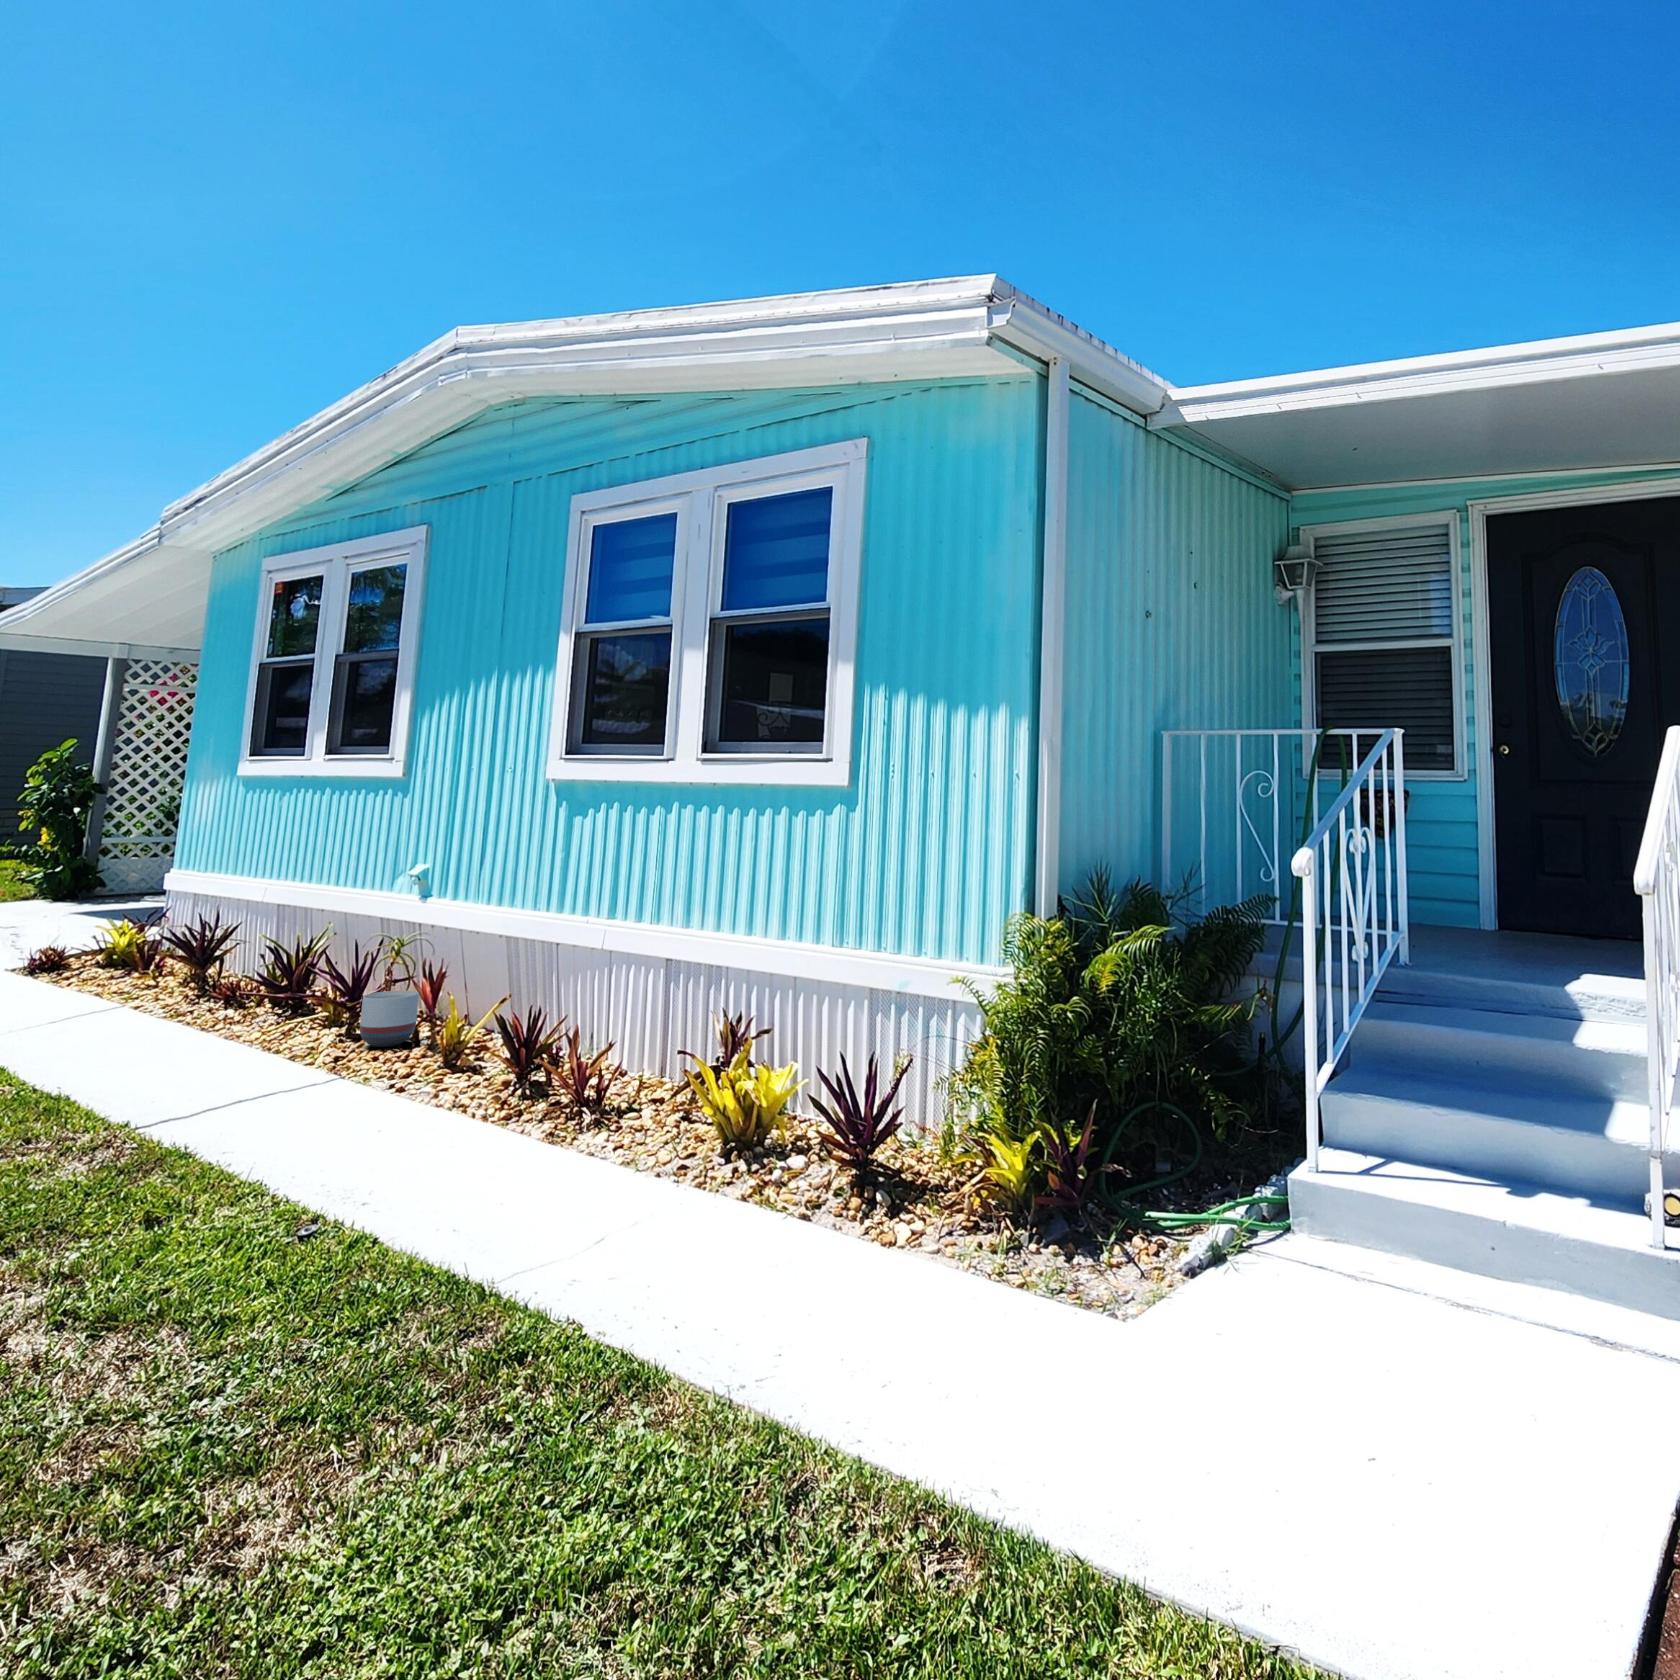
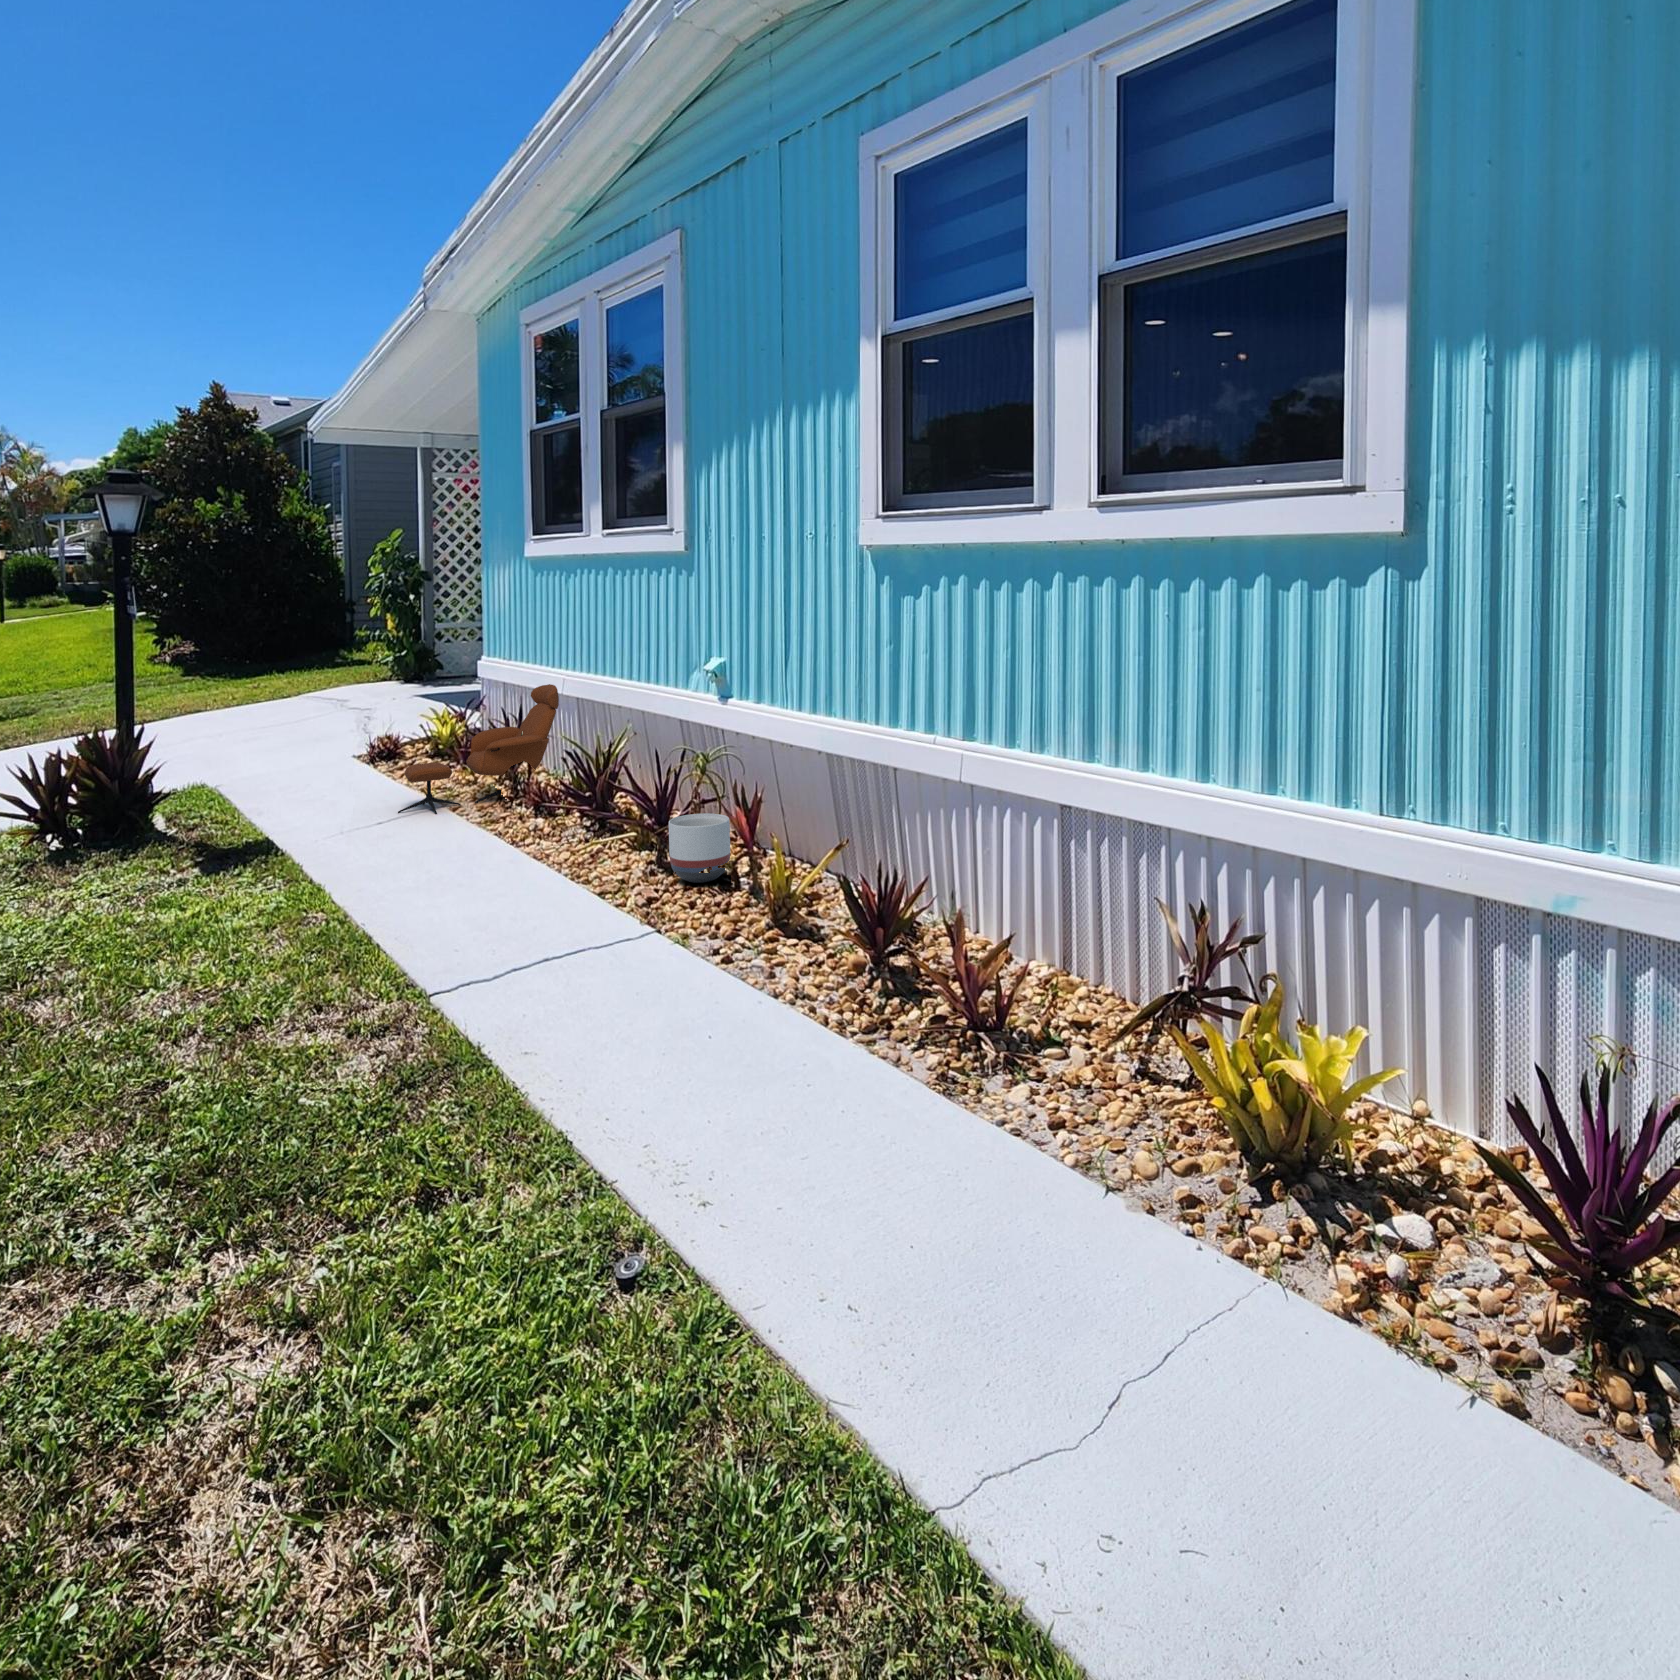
lounge chair: none [67,891,261,1015] -> present [398,684,559,814]

